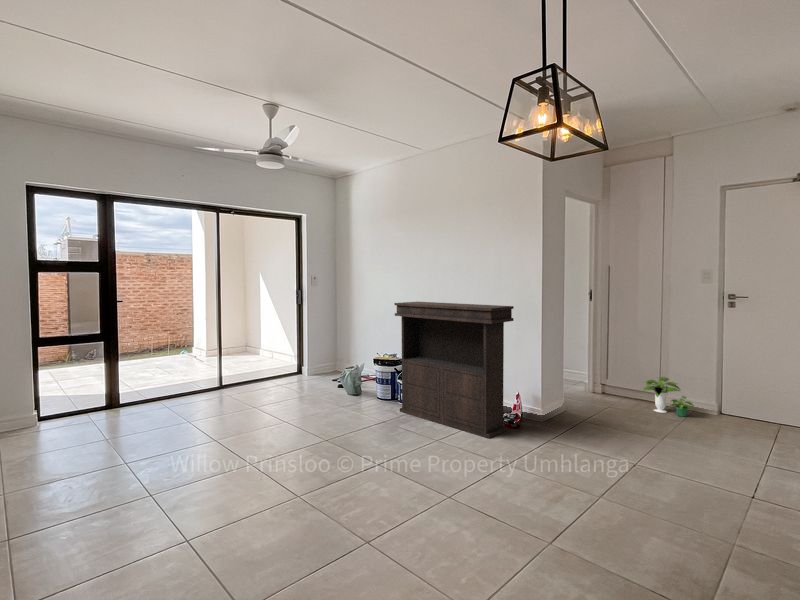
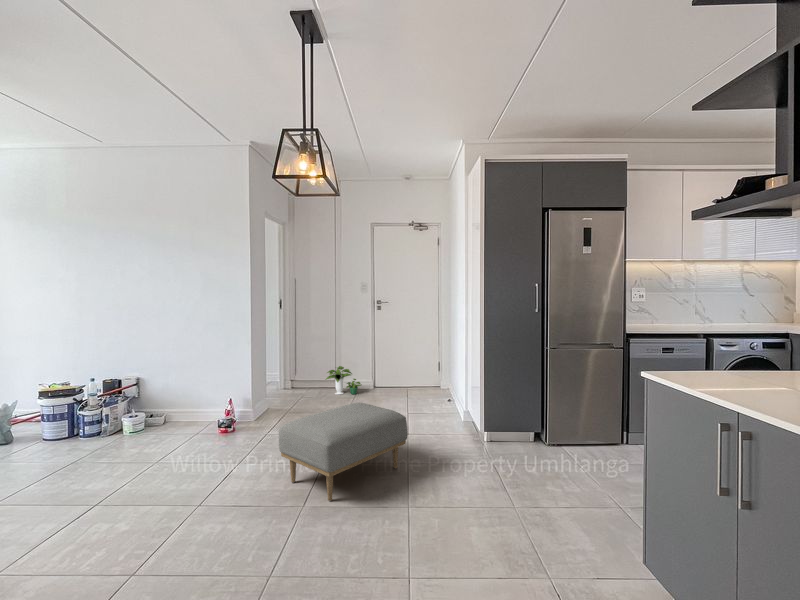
console table: present [394,302,514,438] -> none [77,317,226,447]
ottoman: none [544,431,739,551] -> present [279,403,408,501]

